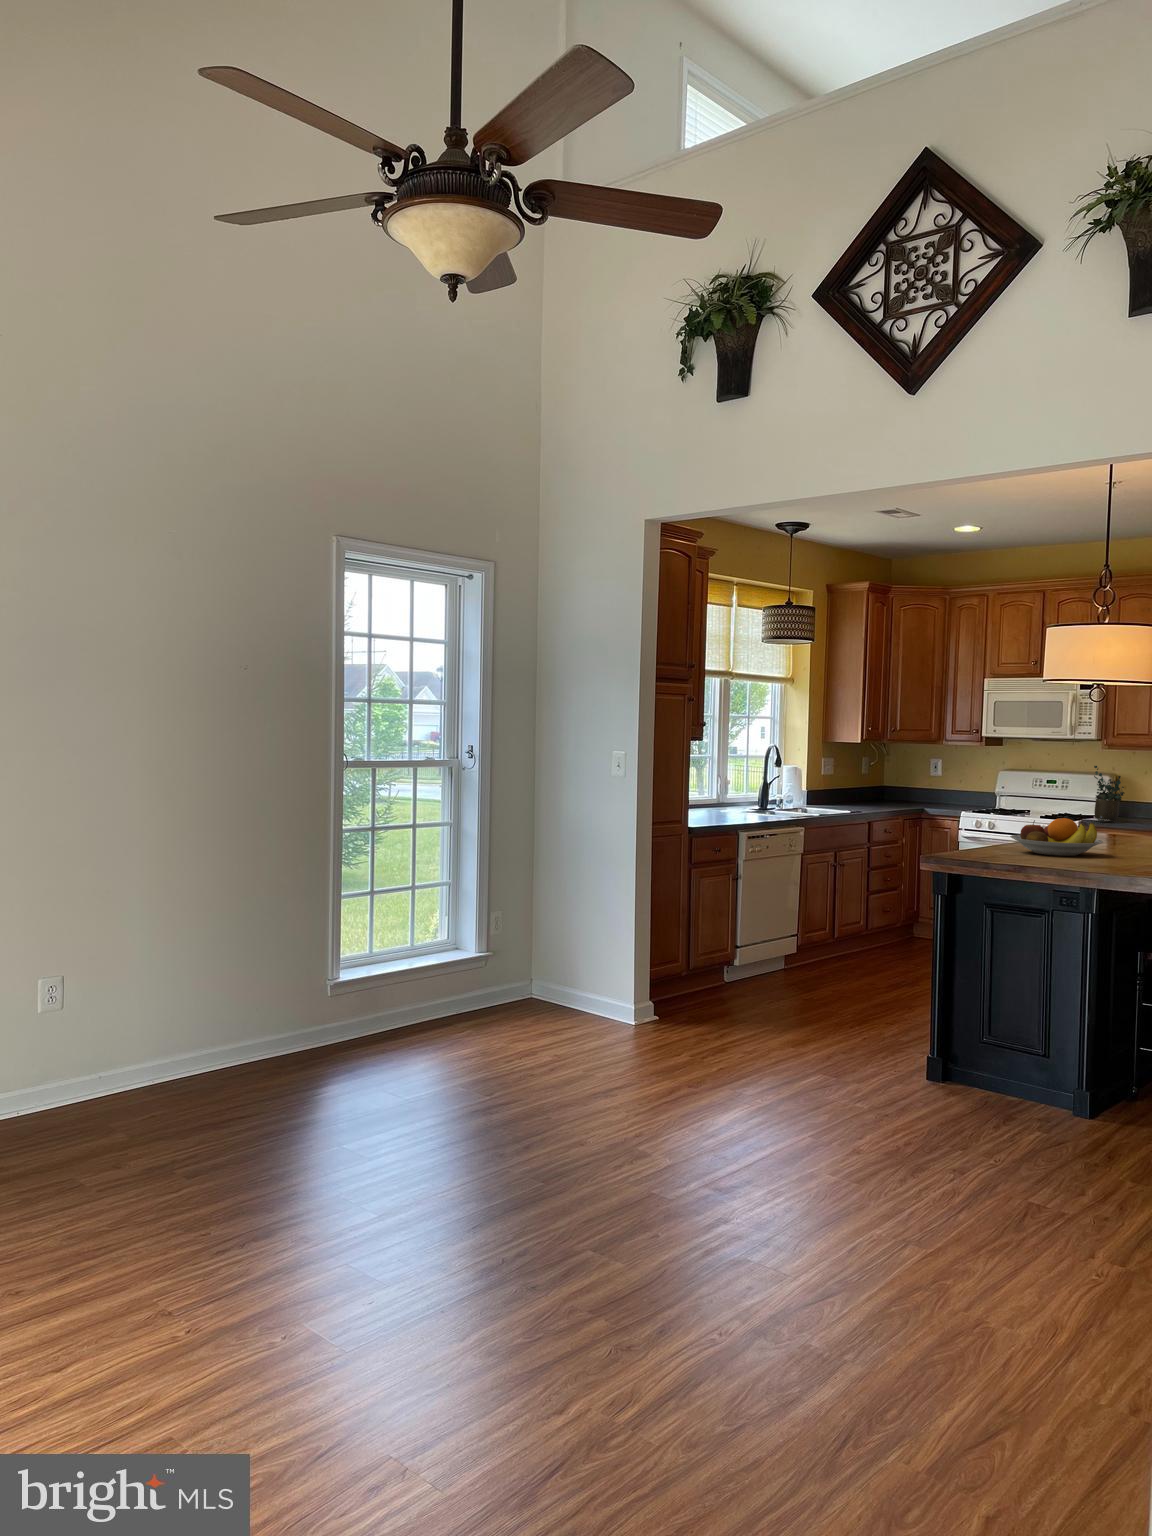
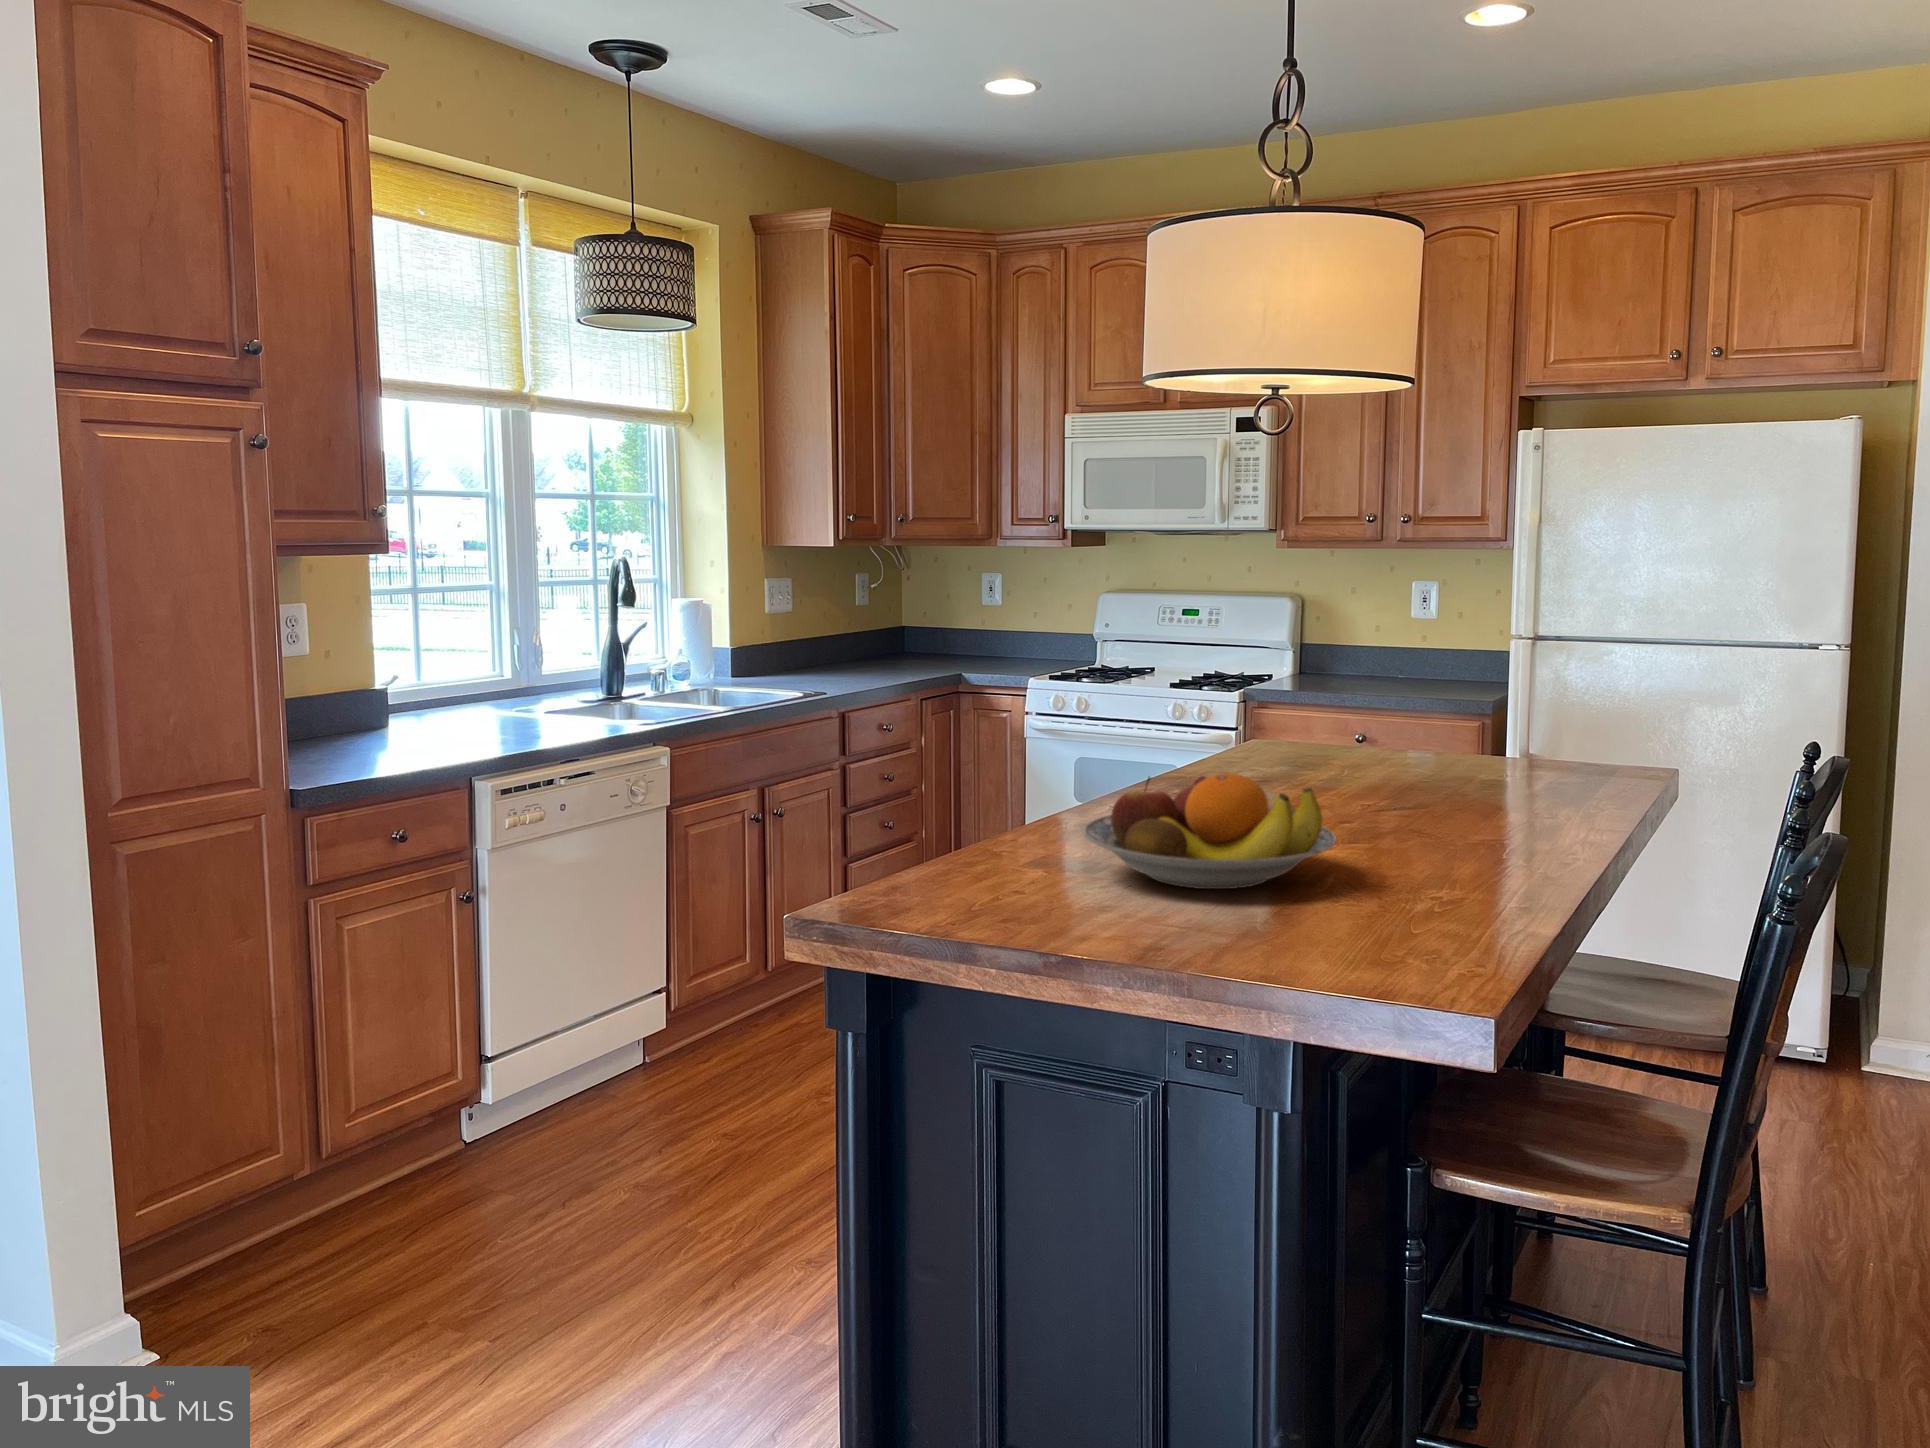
potted plant: present [1094,766,1124,822] -> none [1267,581,1324,691]

